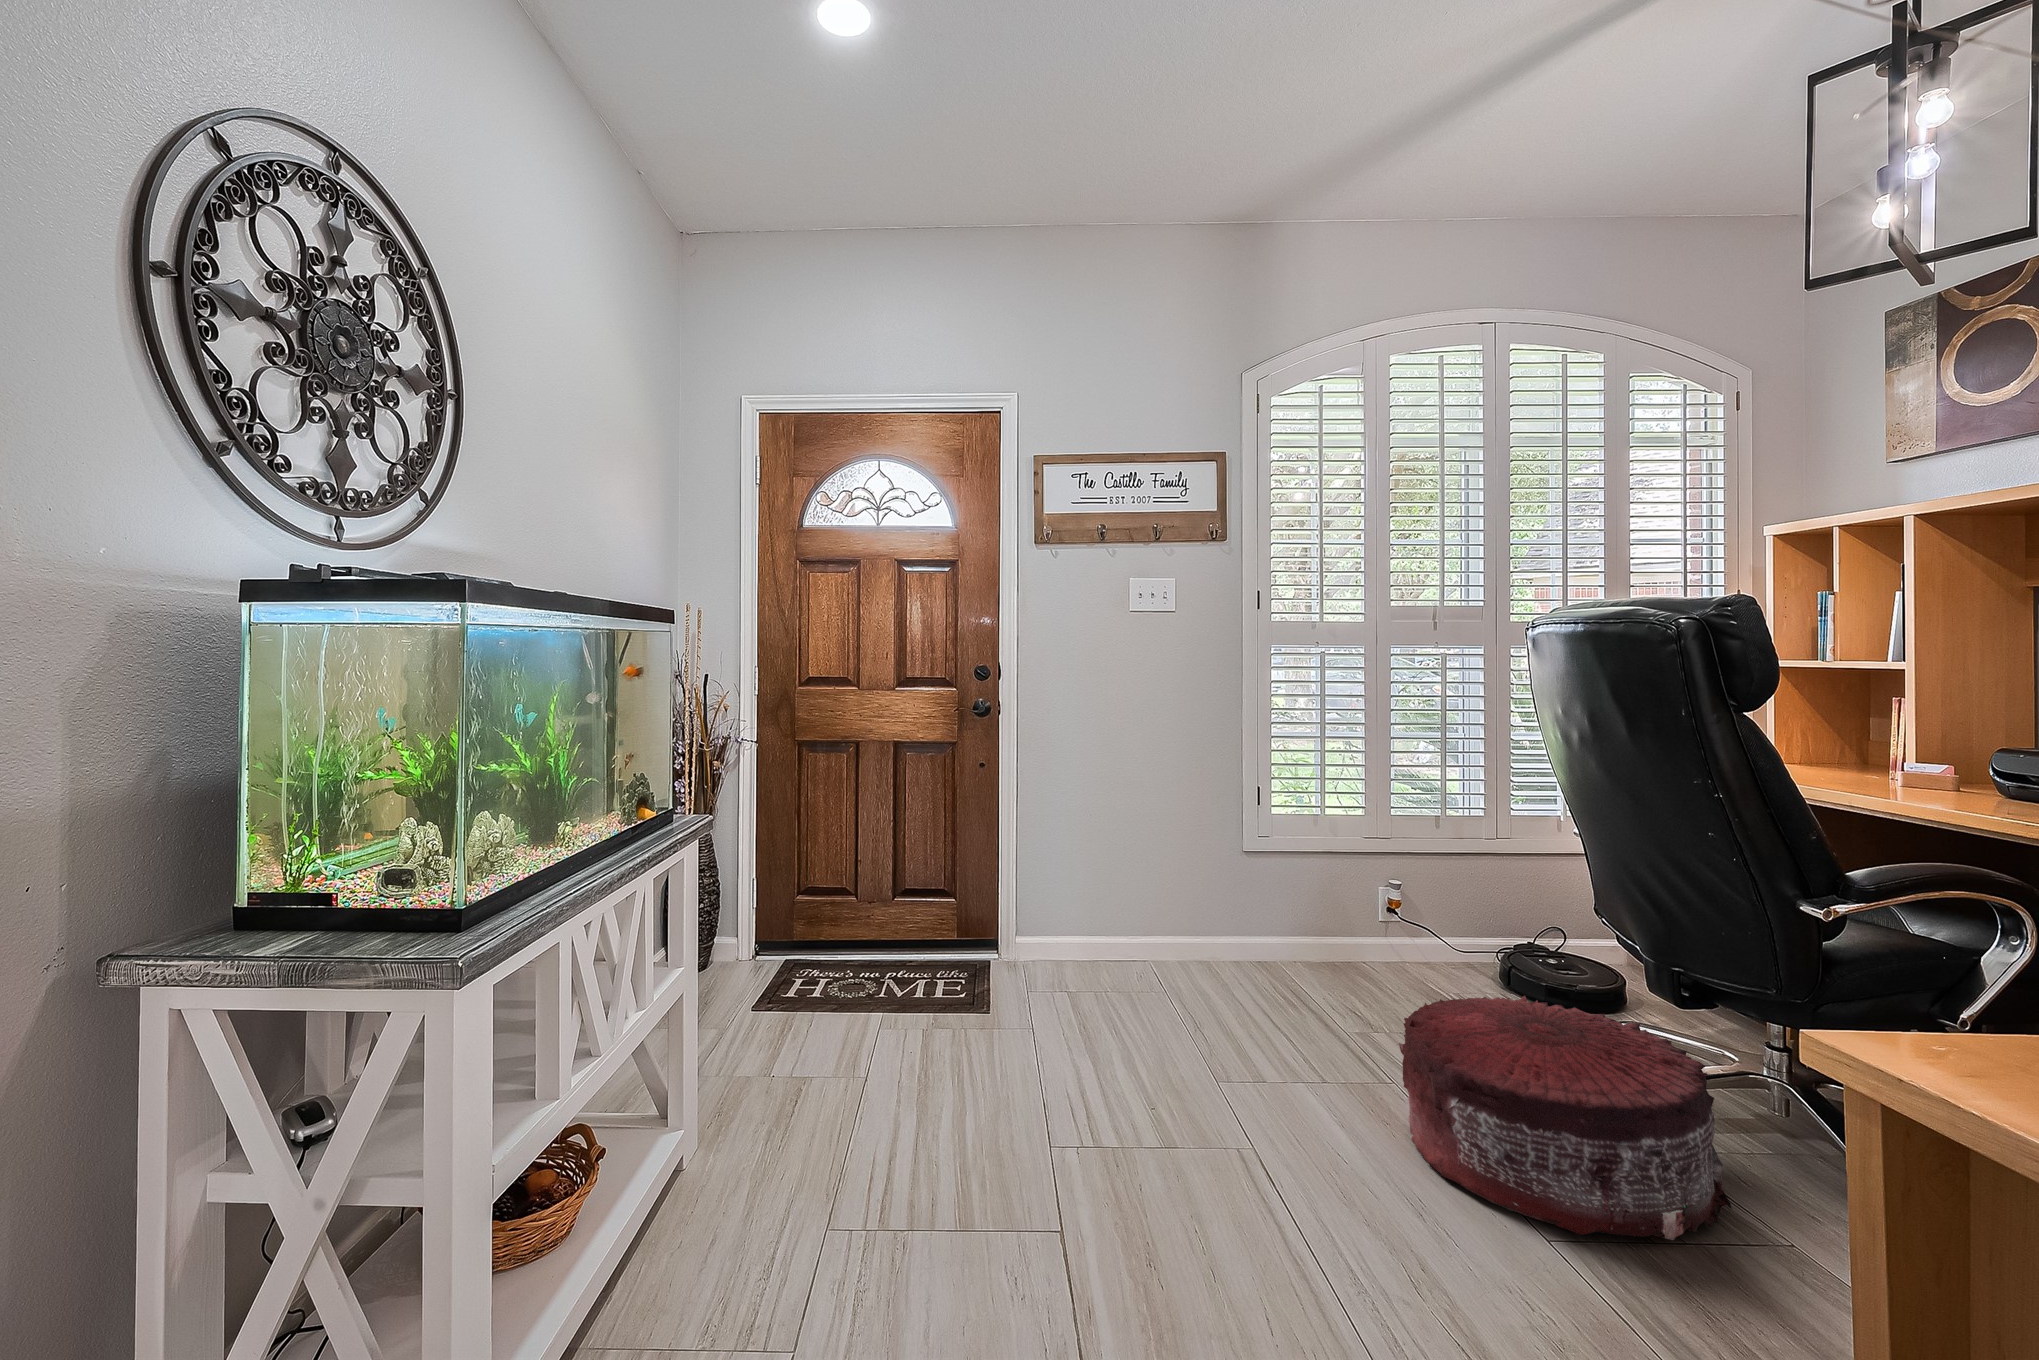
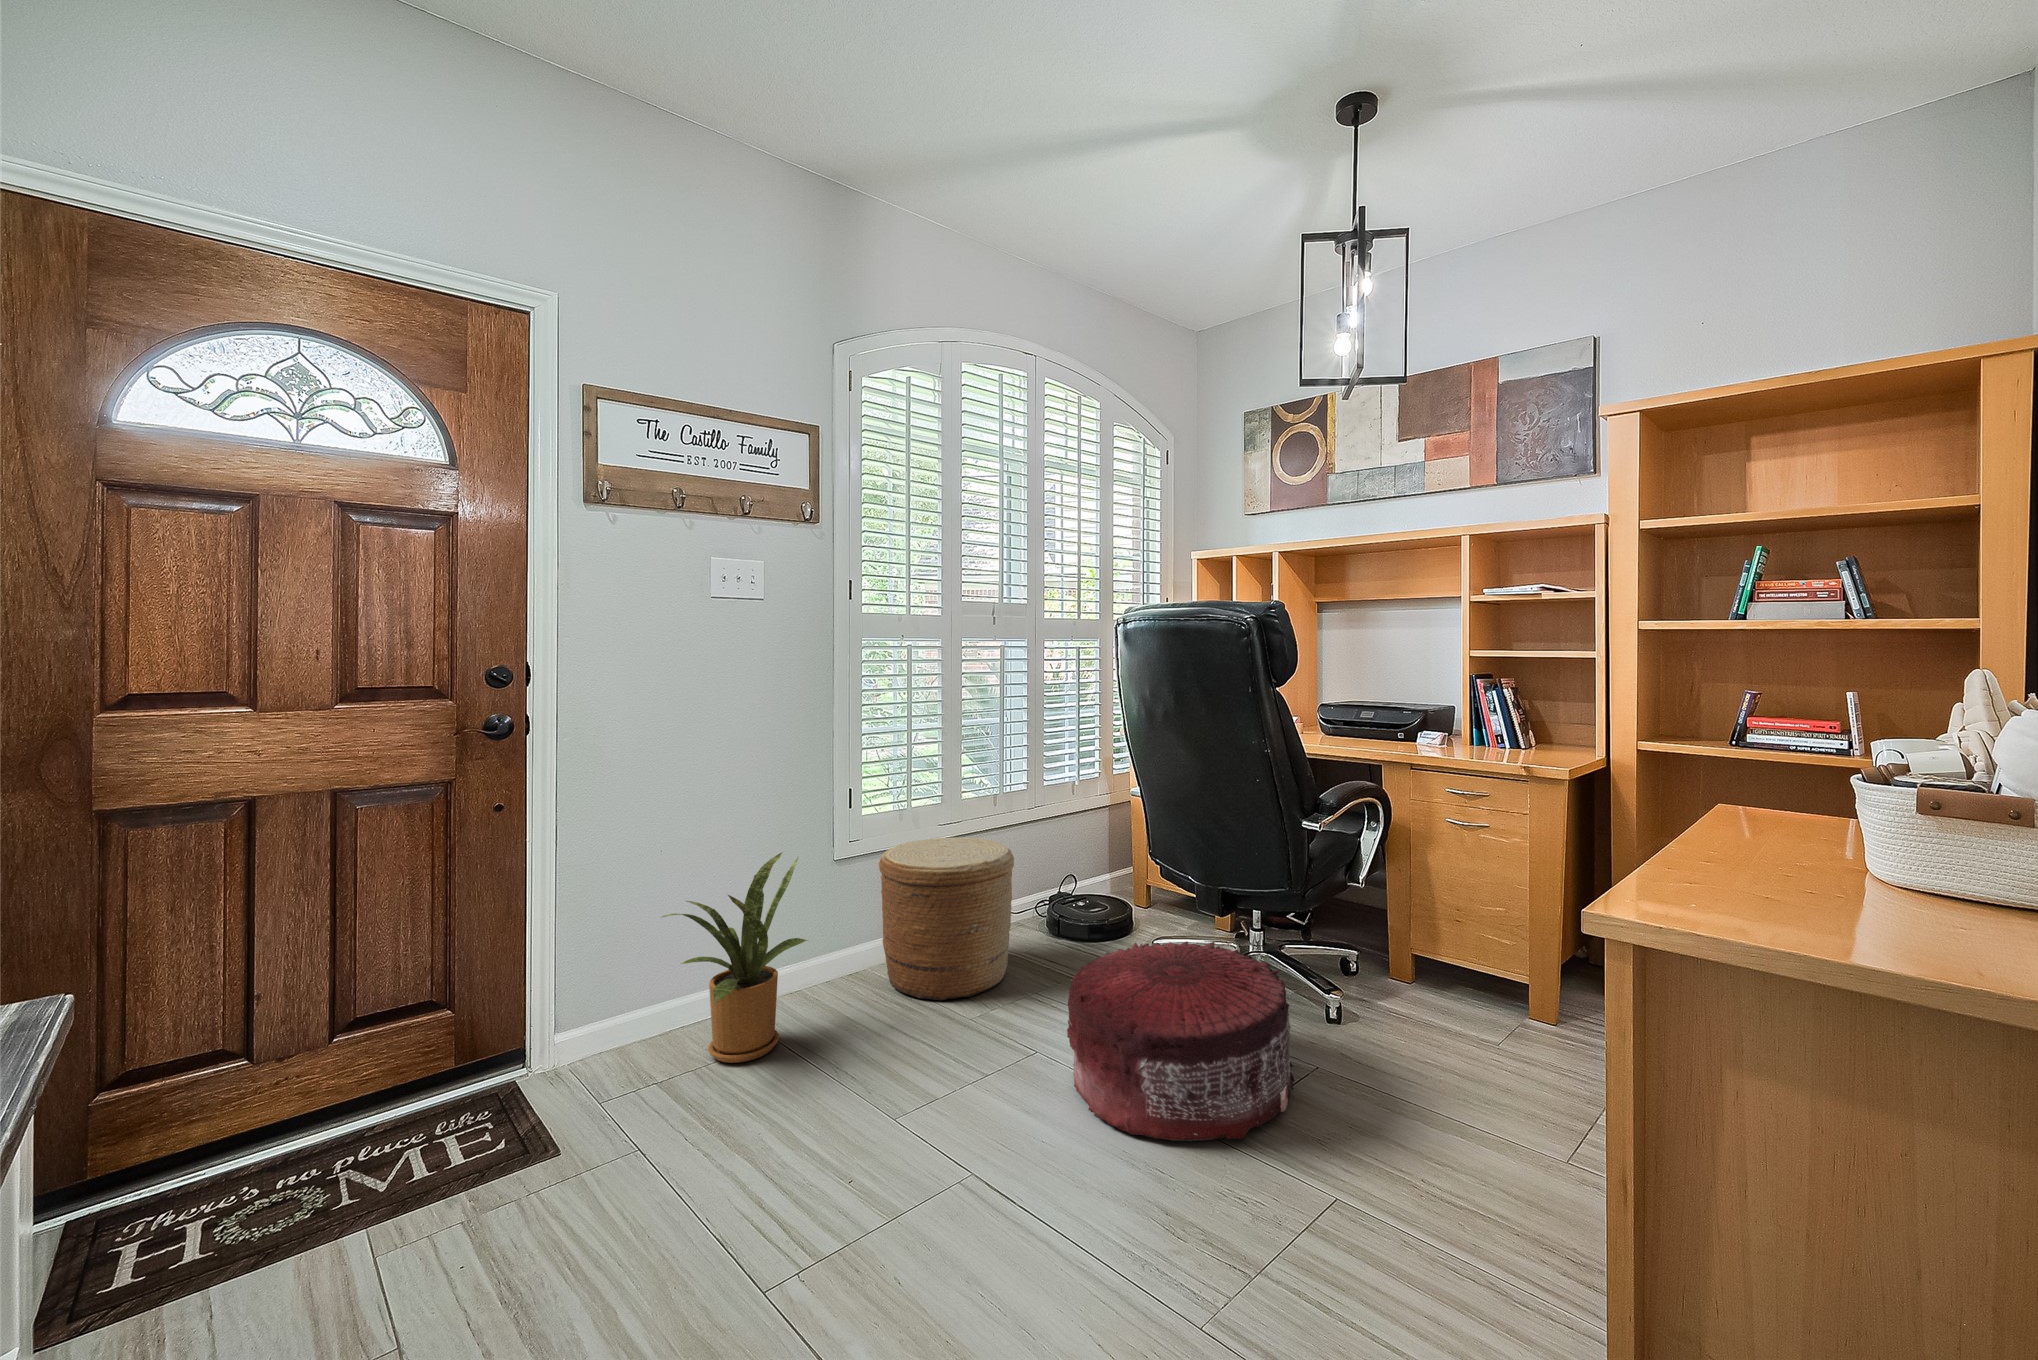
house plant: none [1065,832,1203,1000] -> present [662,853,807,1063]
woven basket: none [1277,849,1425,1014] -> present [879,837,1014,1001]

